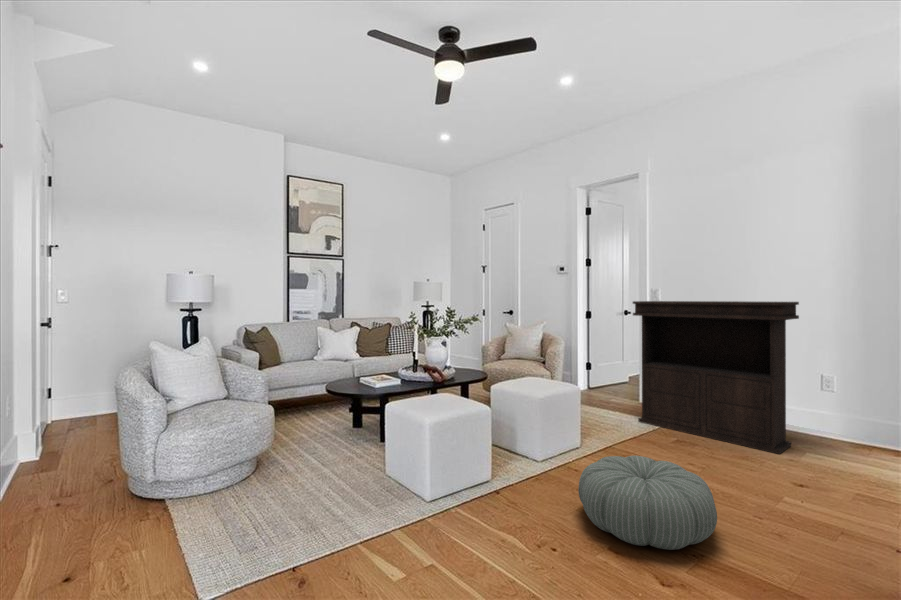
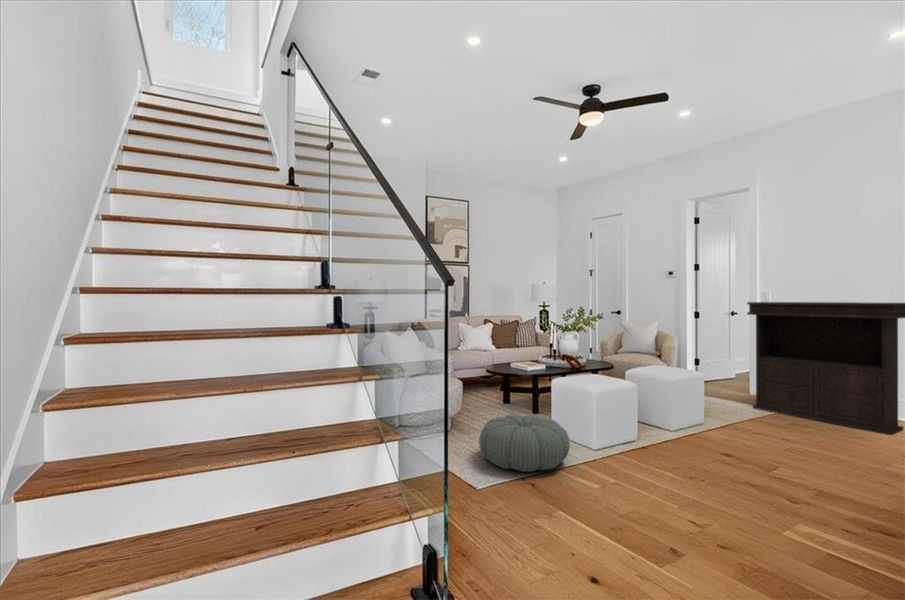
pouf: present [578,455,717,550] -> present [479,415,570,472]

